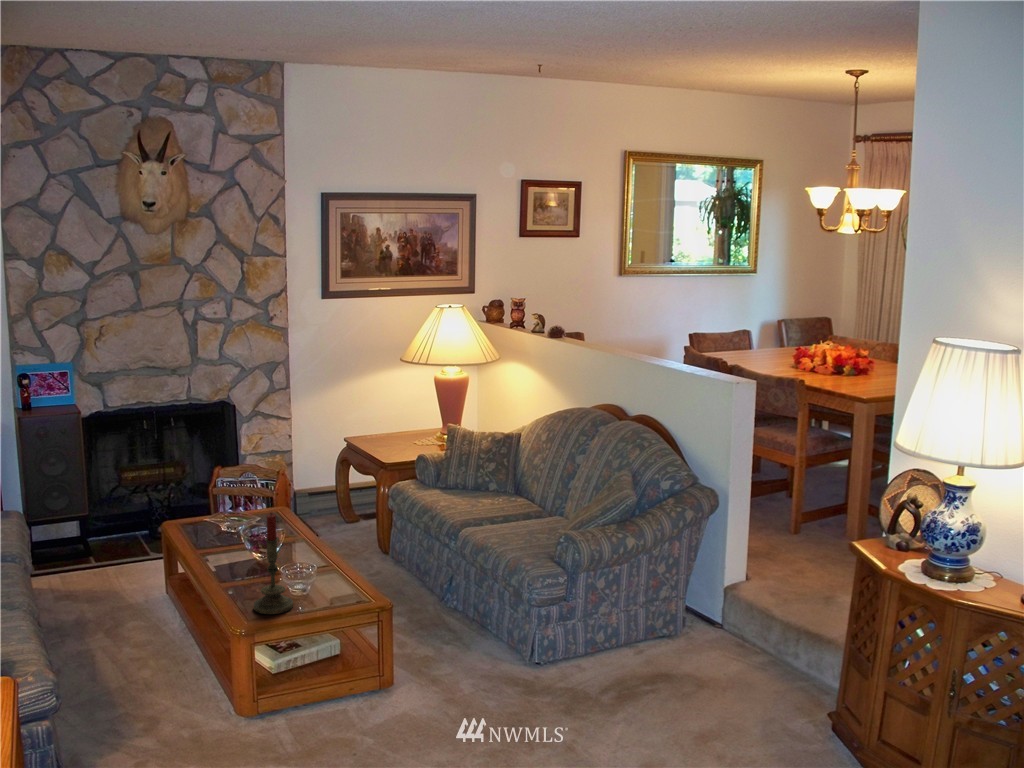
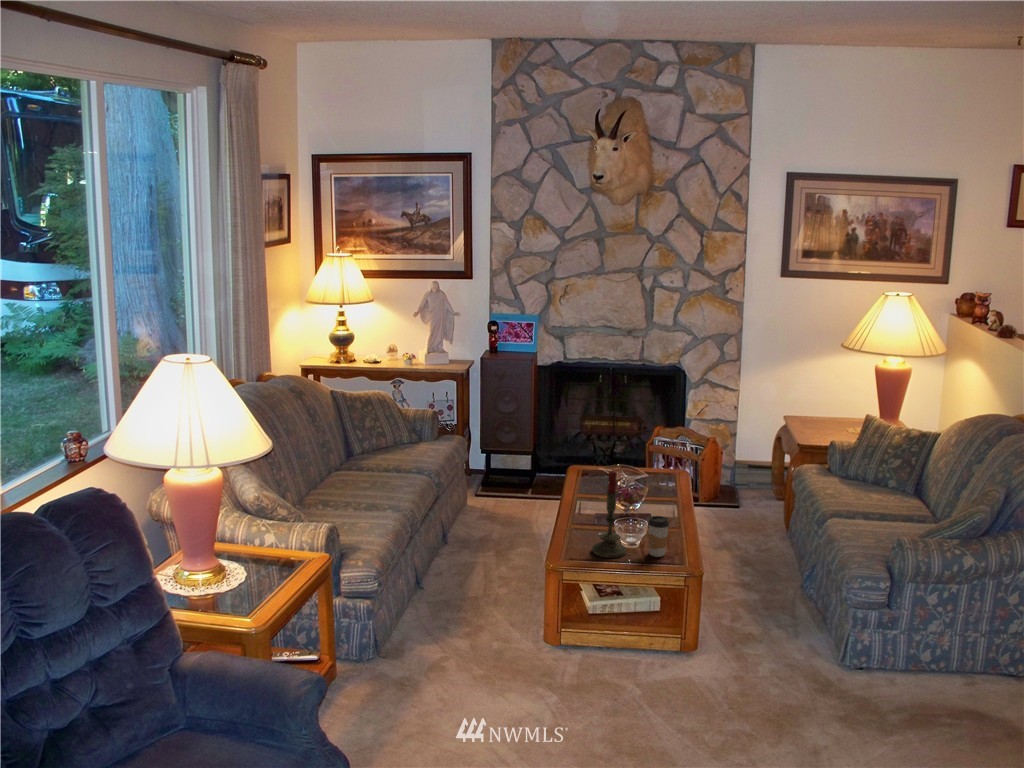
coffee cup: none [314,555,338,601] -> present [648,516,669,557]

